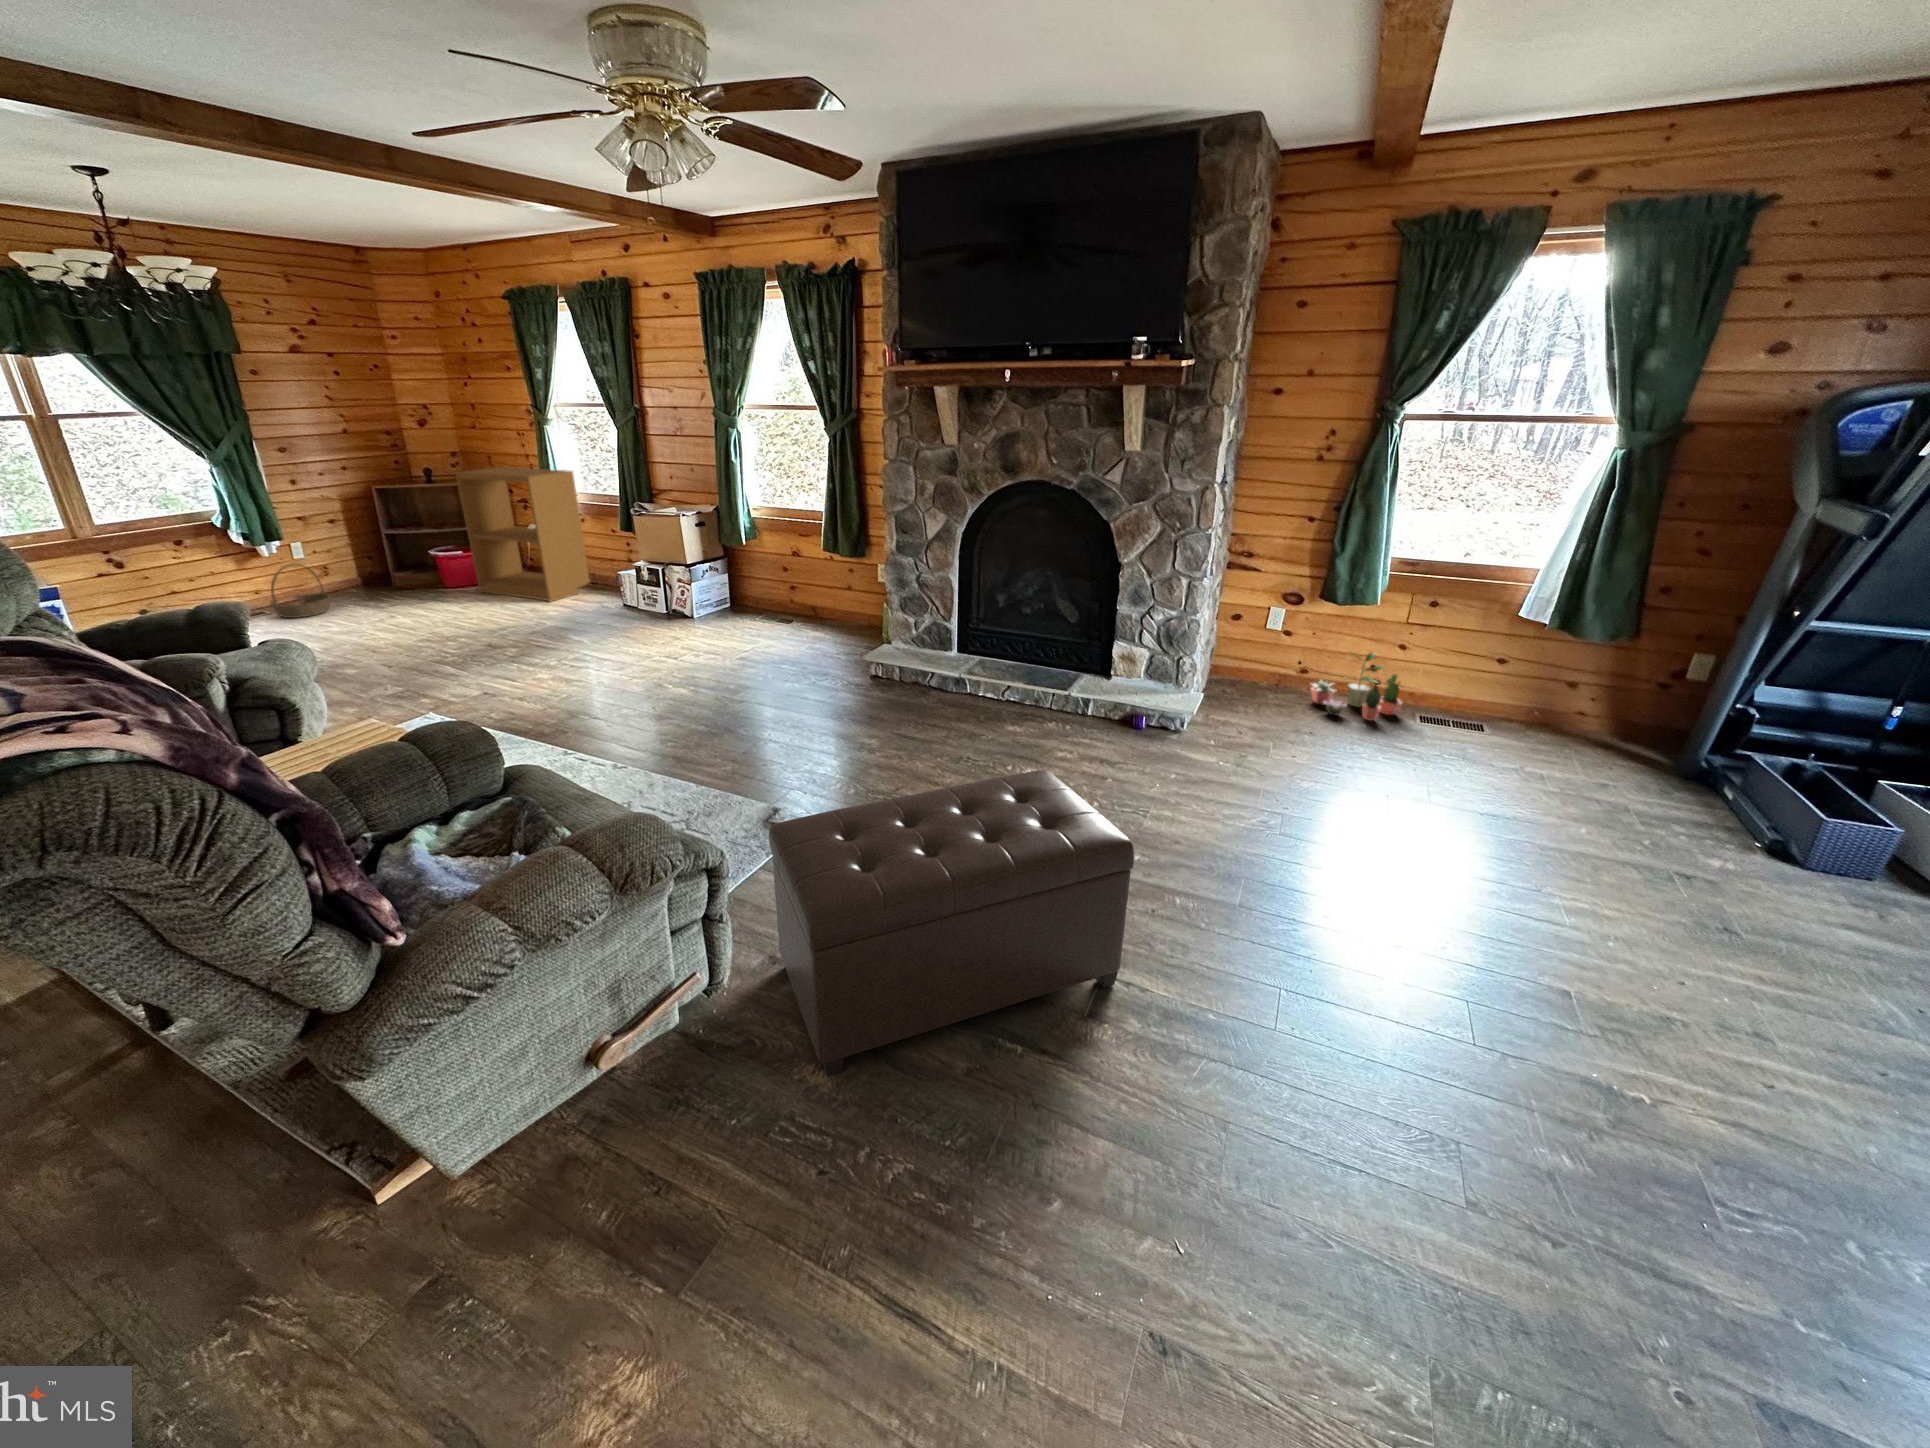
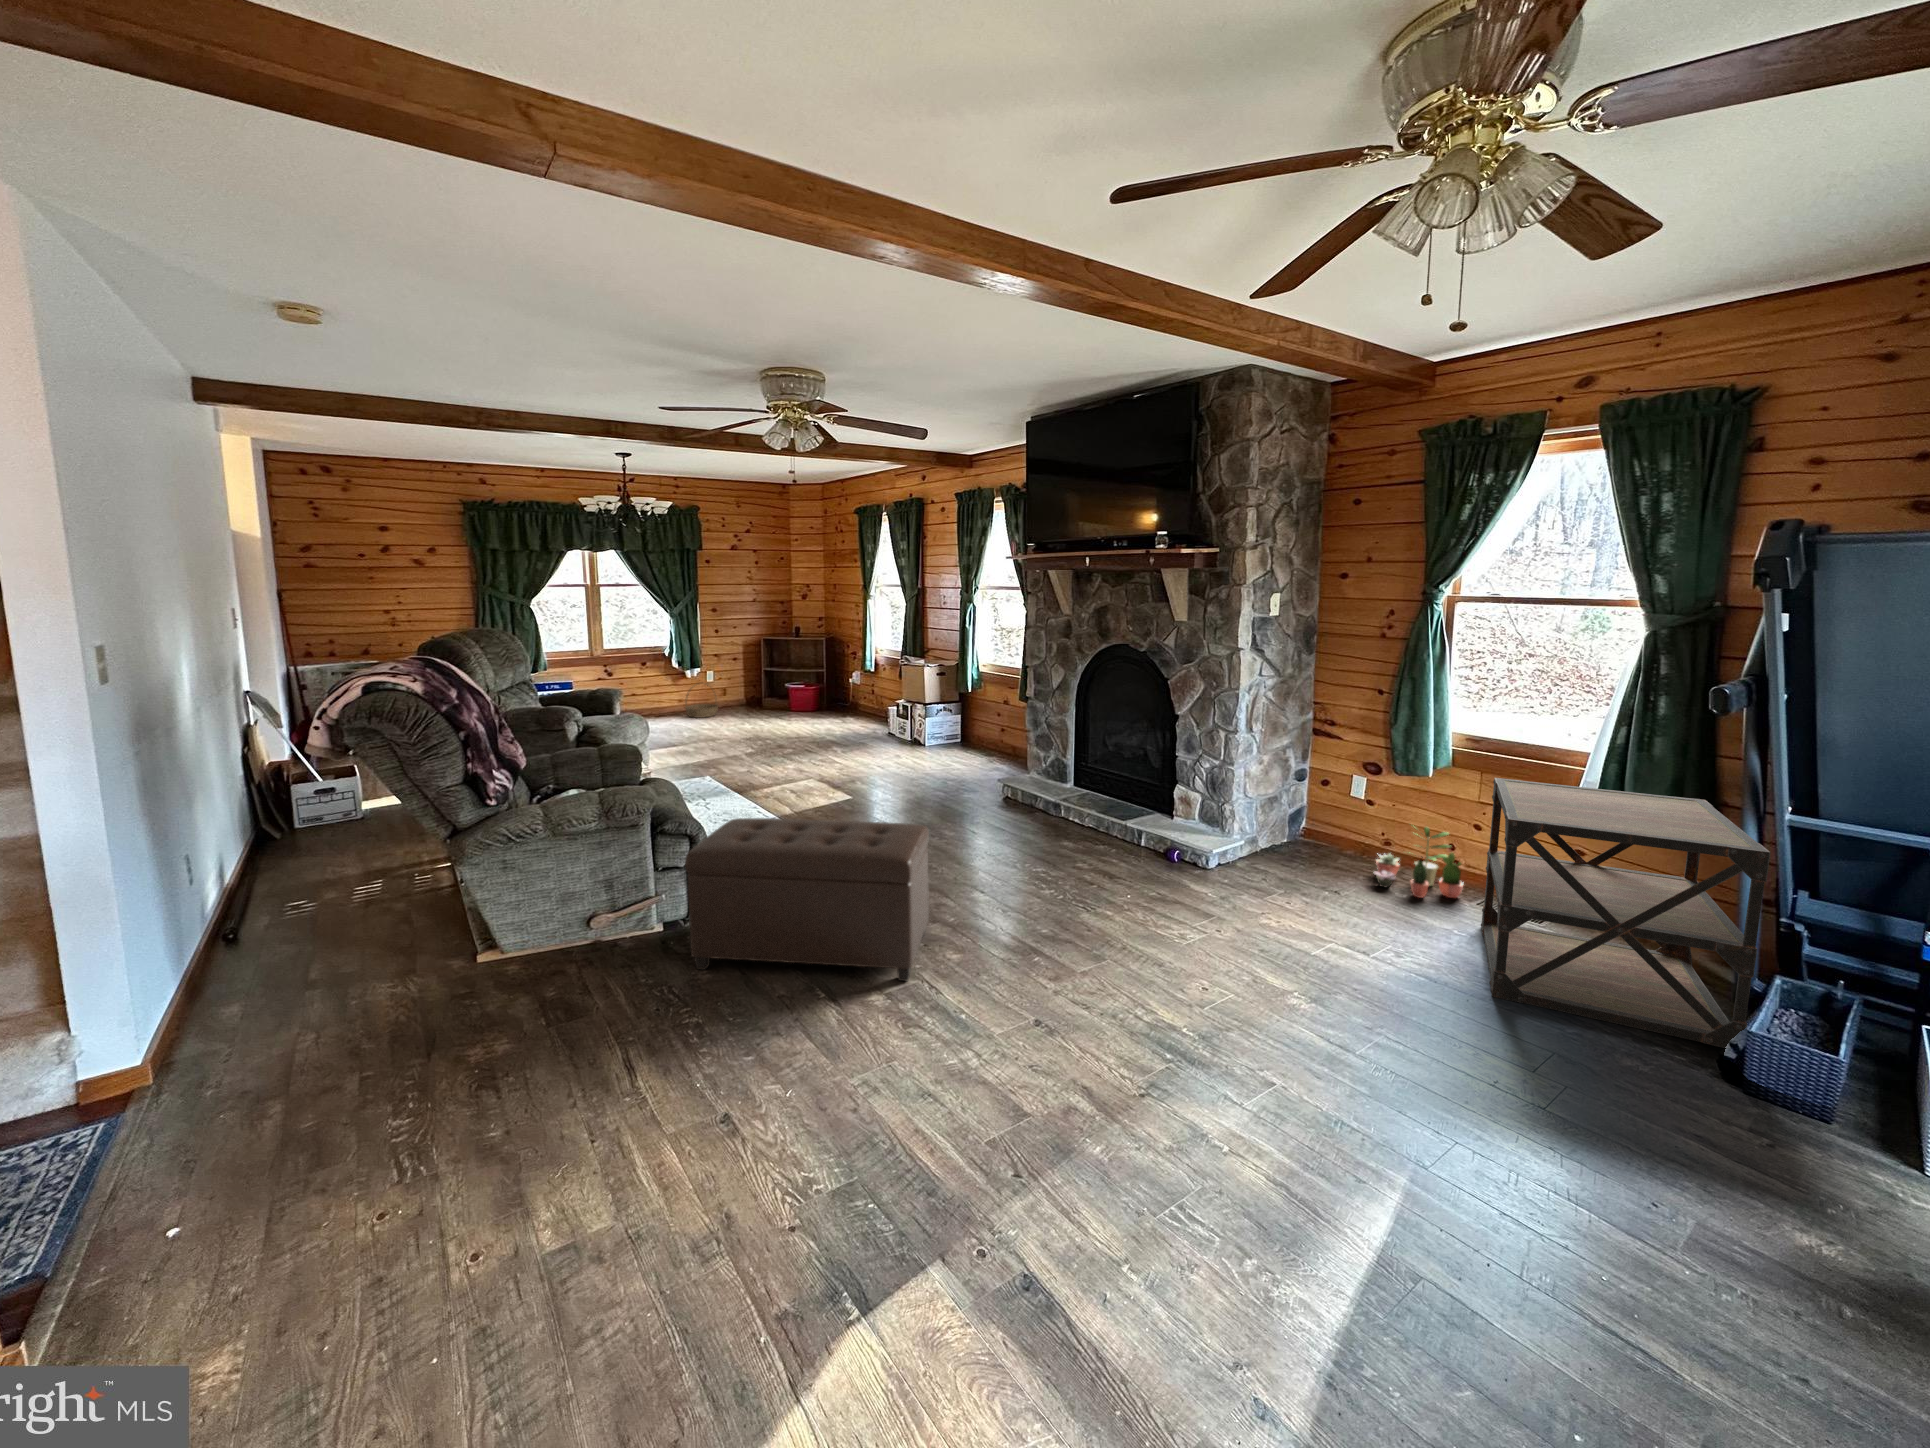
bookshelf: present [456,467,591,602] -> none [806,628,878,725]
side table: none [1447,603,1801,818] -> present [1481,778,1770,1048]

